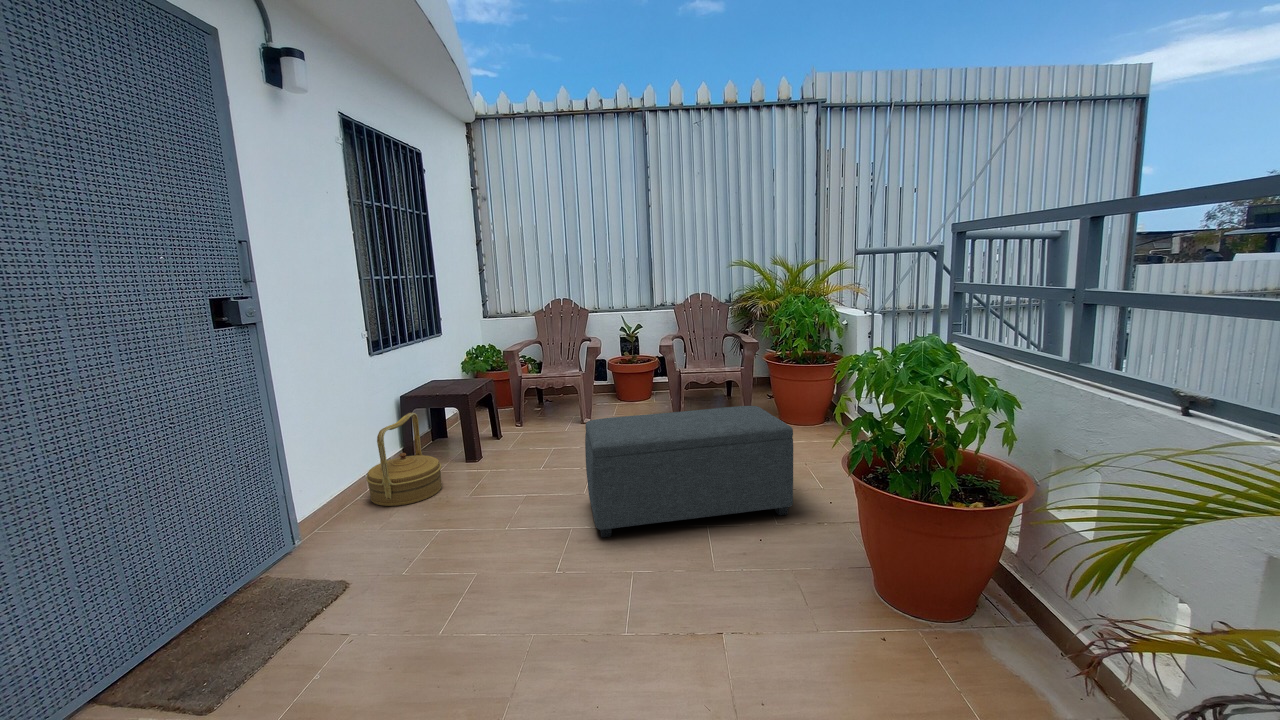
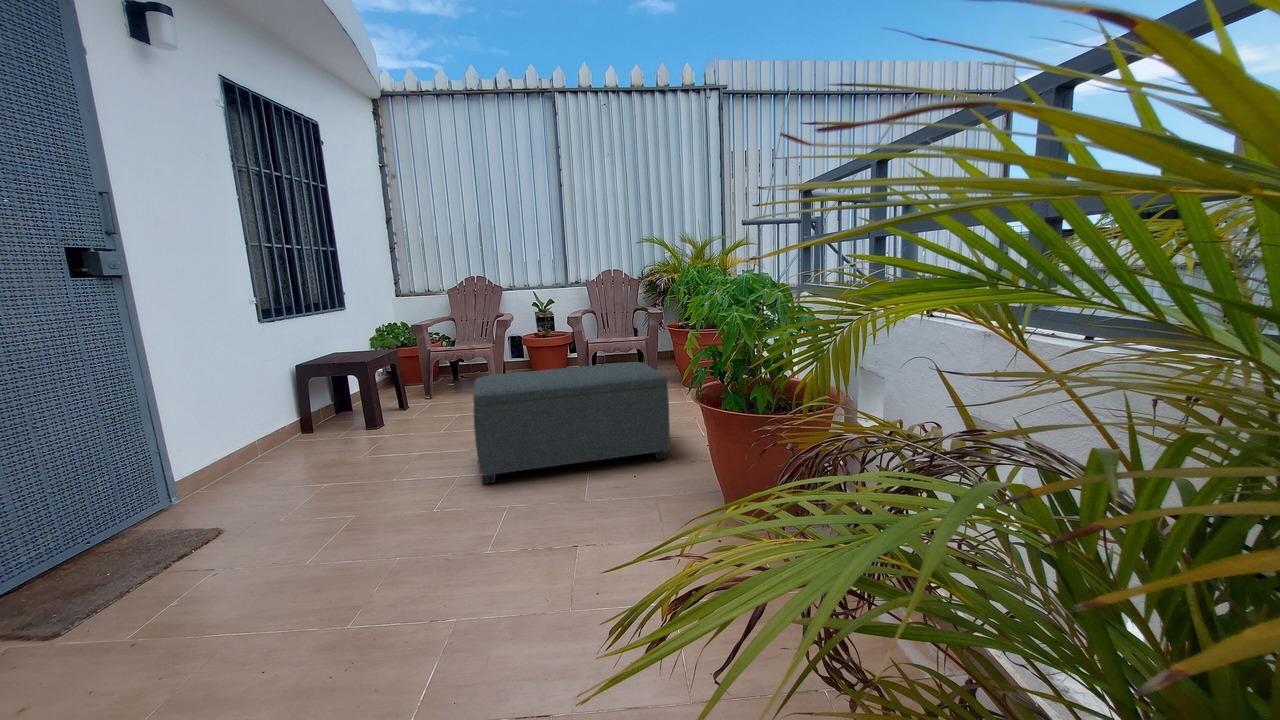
woven basket: present [366,413,442,506] -> none [255,378,338,468]

